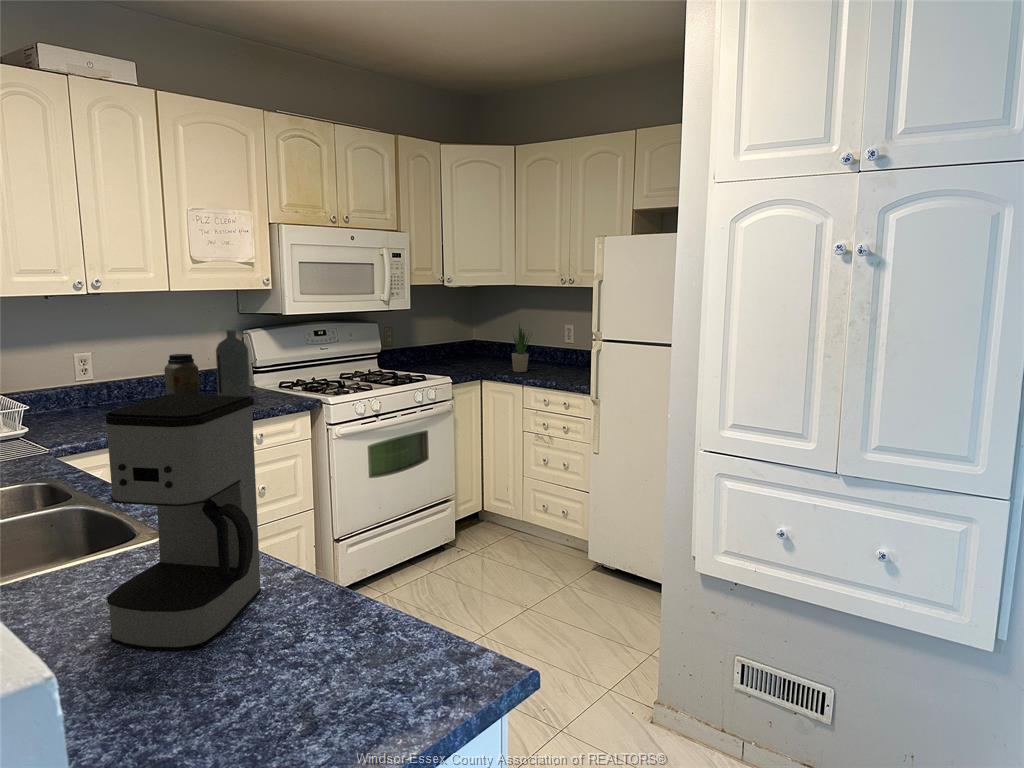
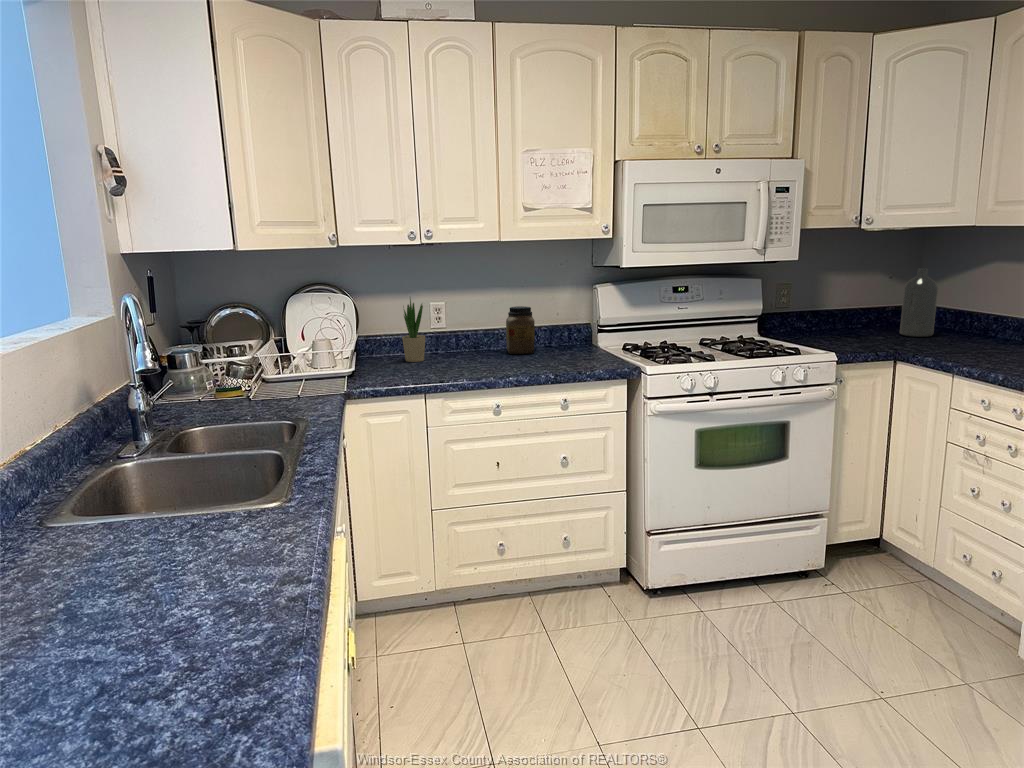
potted plant: present [512,324,532,372] -> present [402,299,425,362]
bottle: present [216,330,250,397] -> present [900,269,938,337]
coffee maker: present [105,394,261,650] -> none [45,350,240,639]

